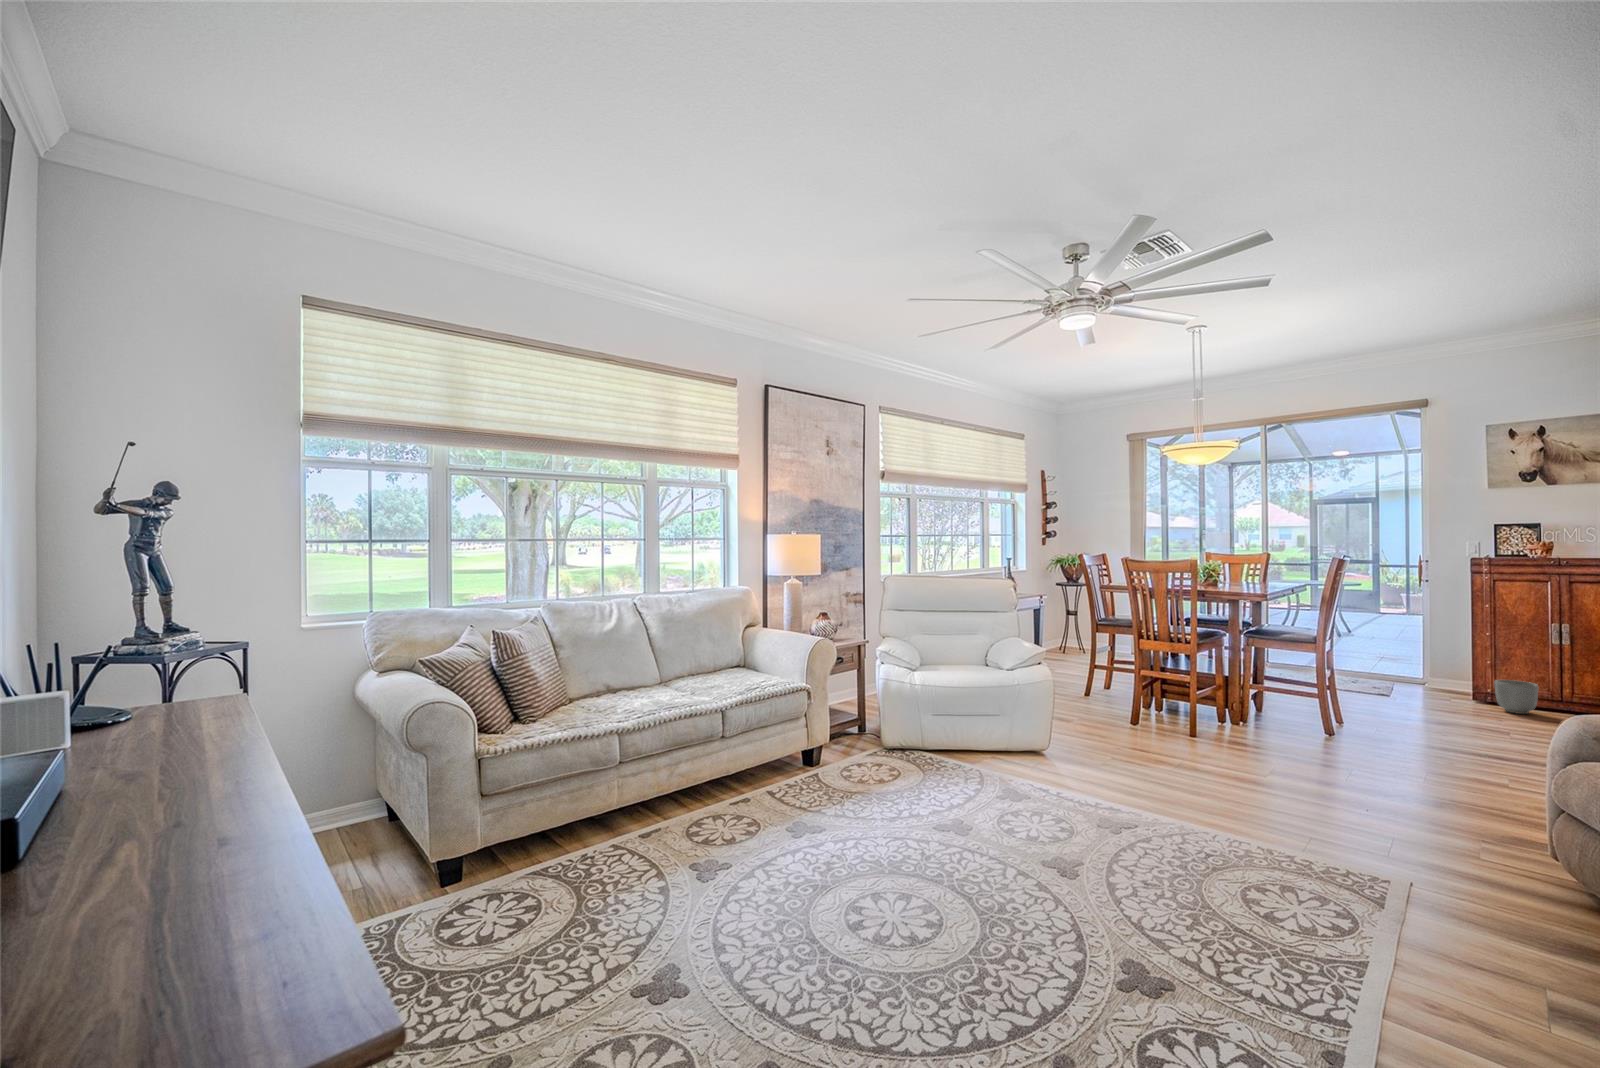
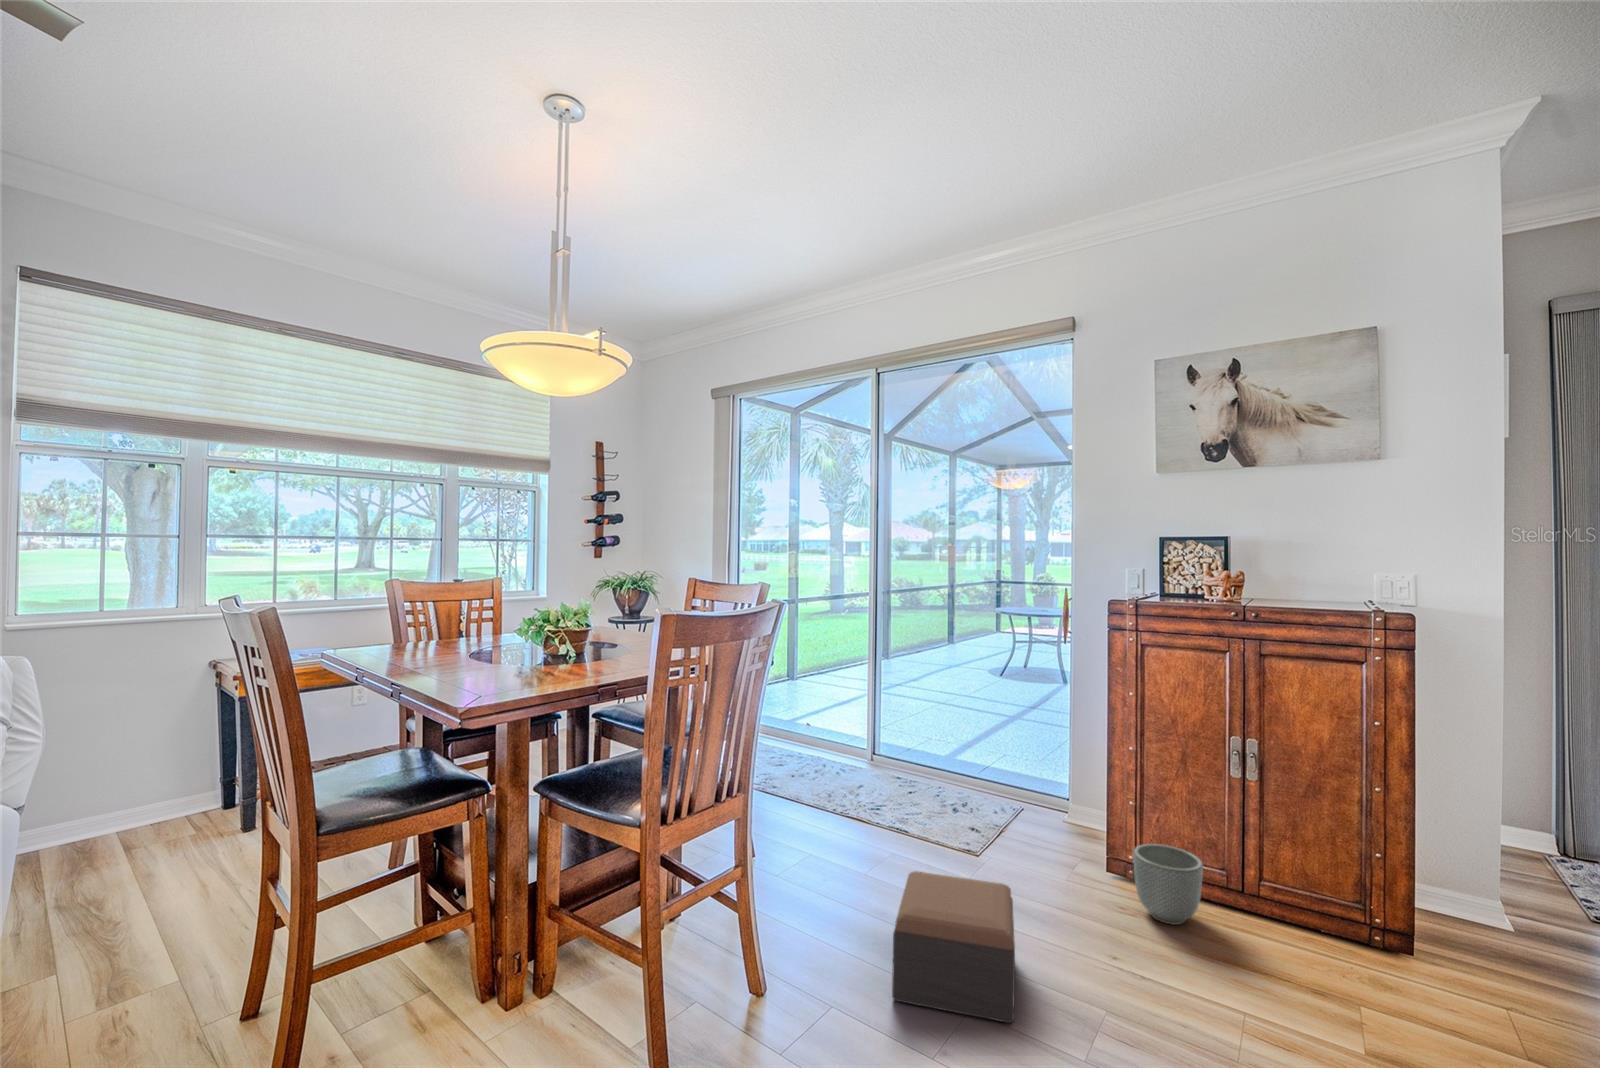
footstool: none [1381,681,1461,730] -> present [892,871,1015,1023]

